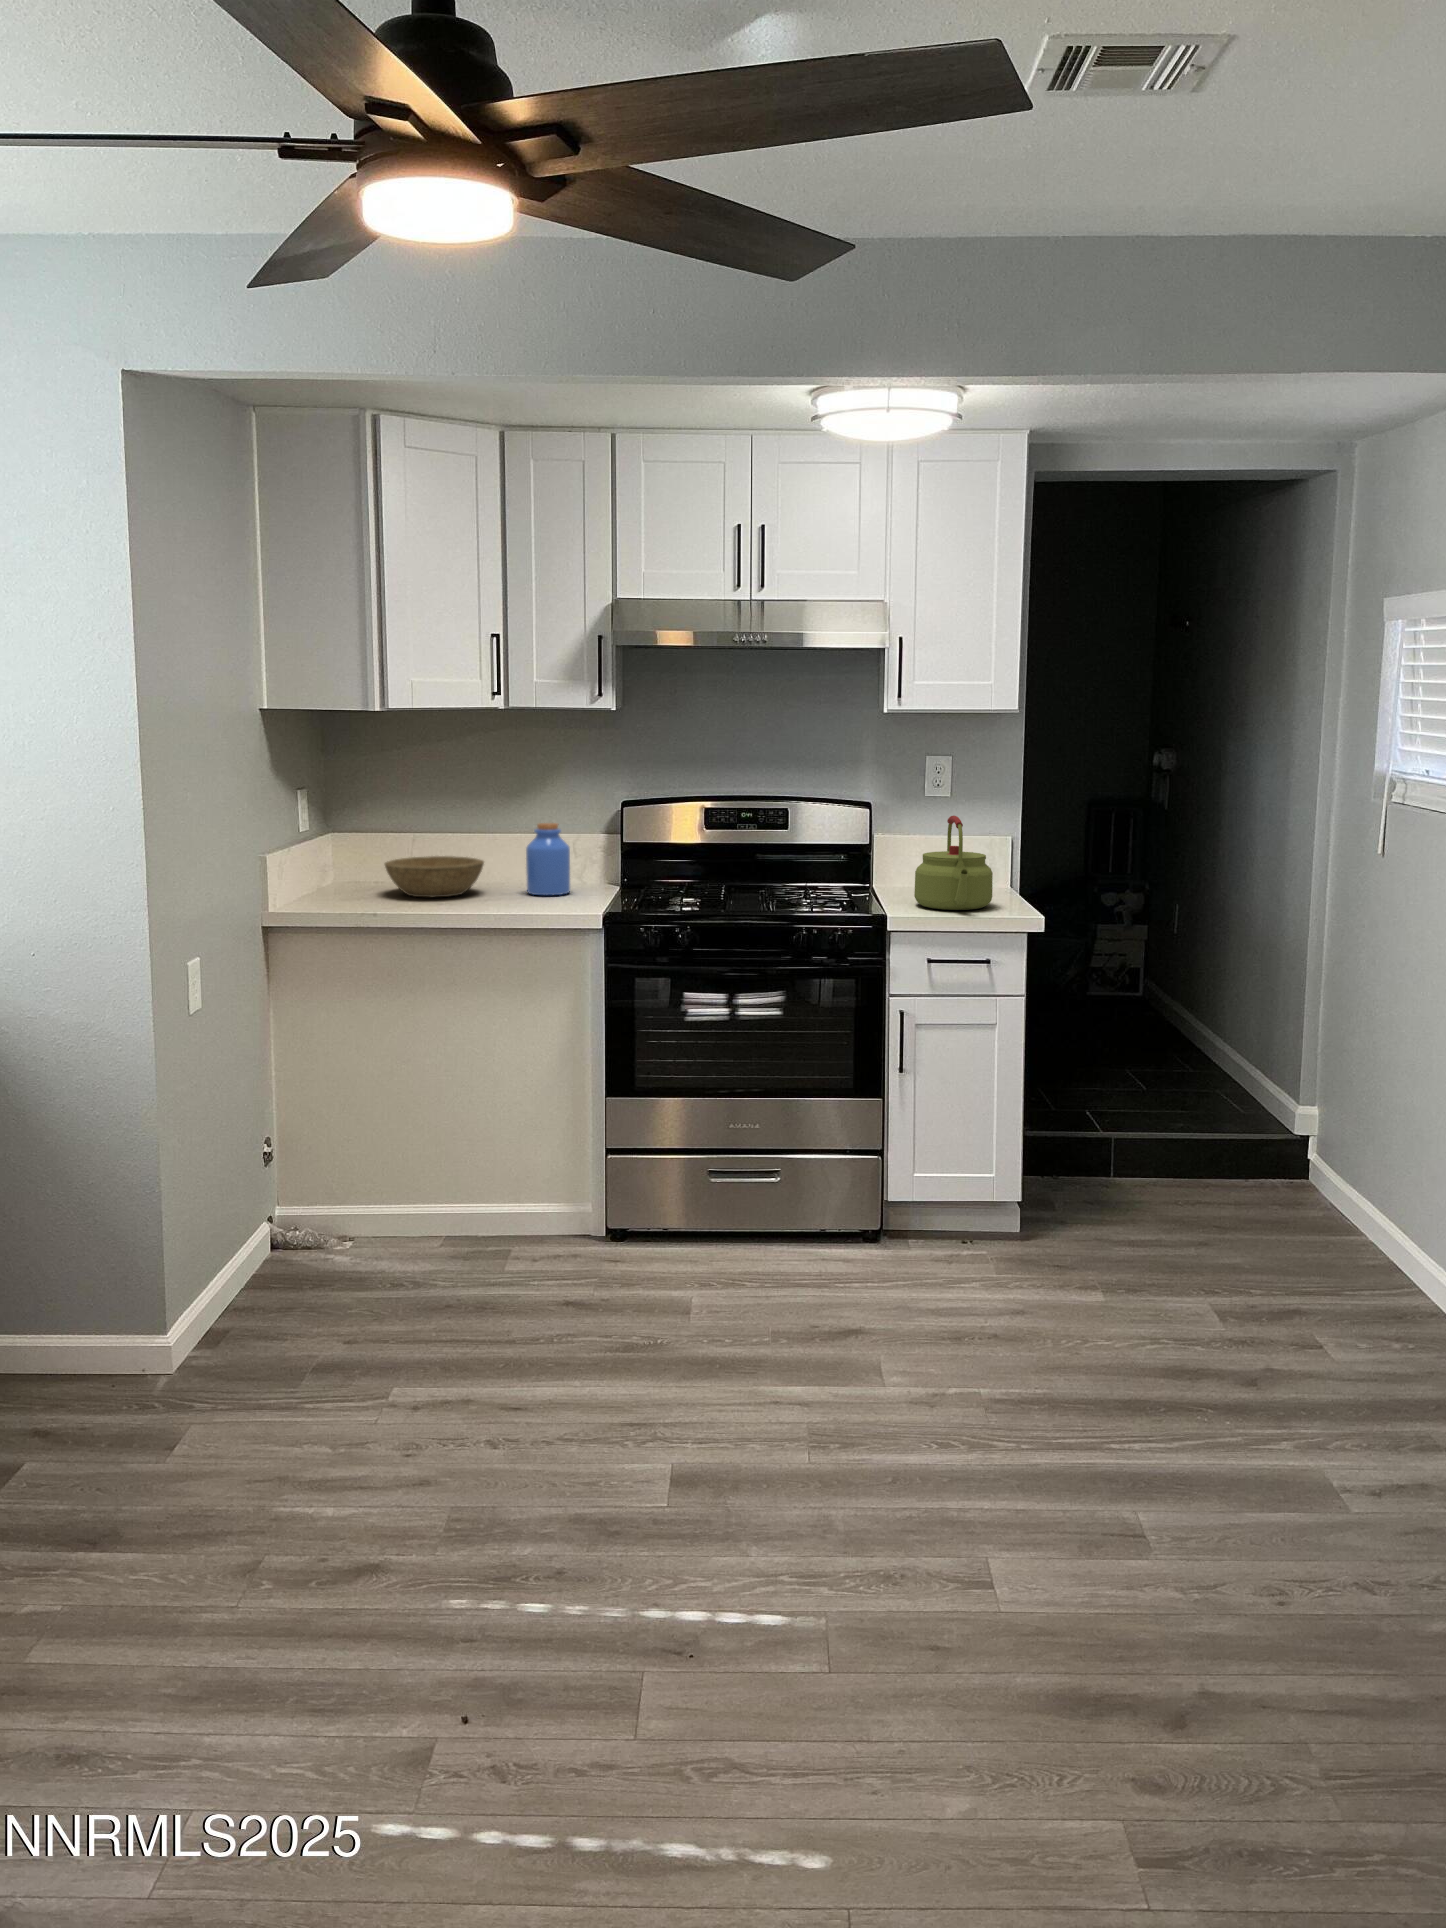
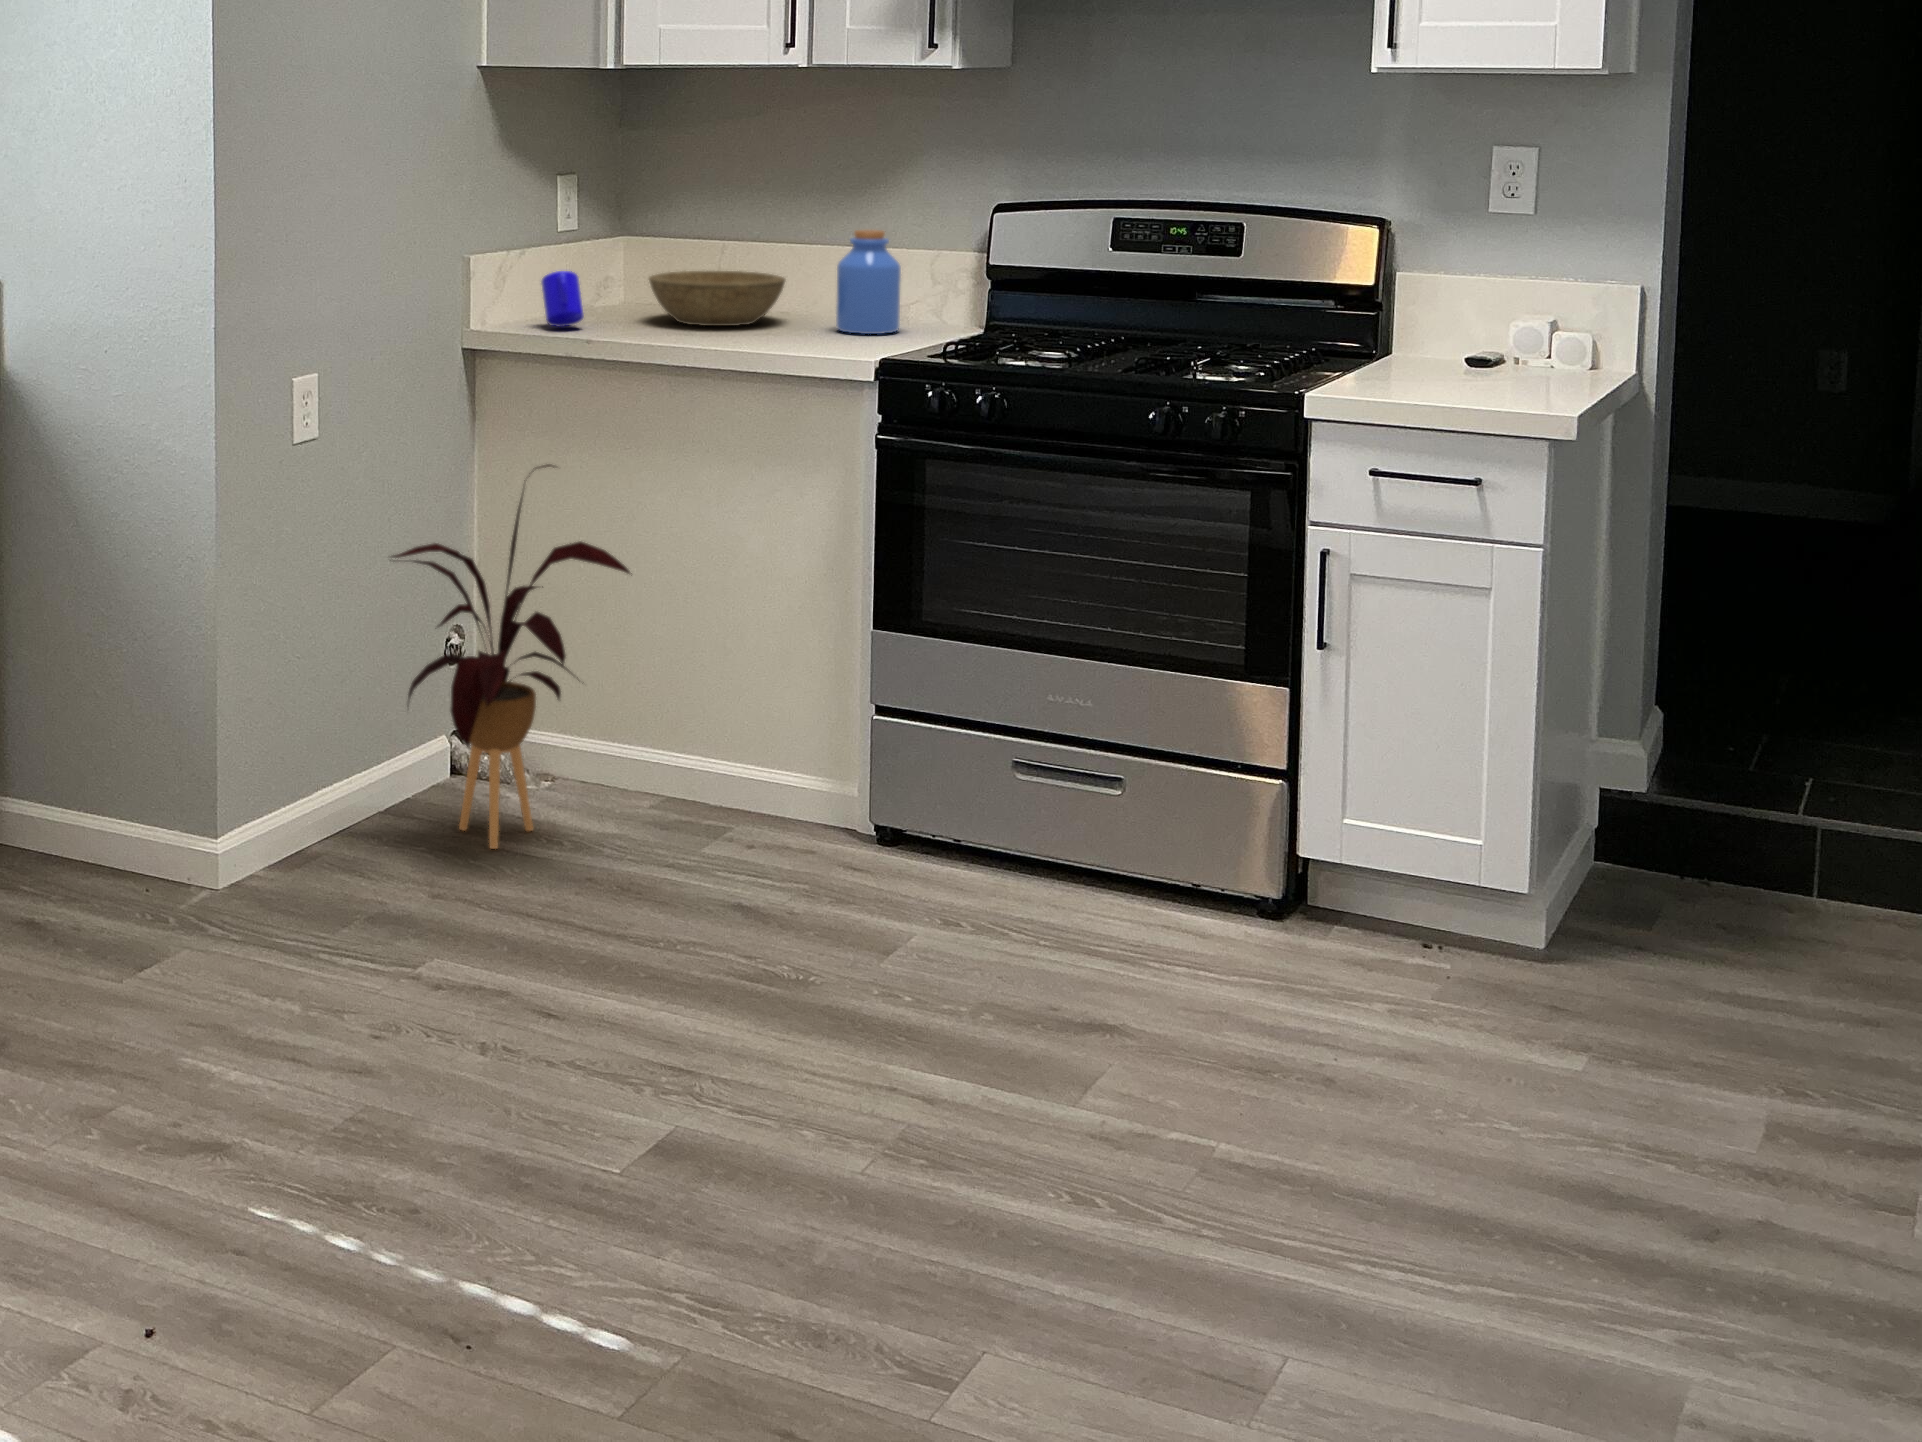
kettle: present [914,816,993,910] -> none [1392,242,1529,396]
mug: none [316,864,353,906] -> present [541,271,584,327]
house plant: none [246,1009,452,1297] -> present [392,464,632,849]

